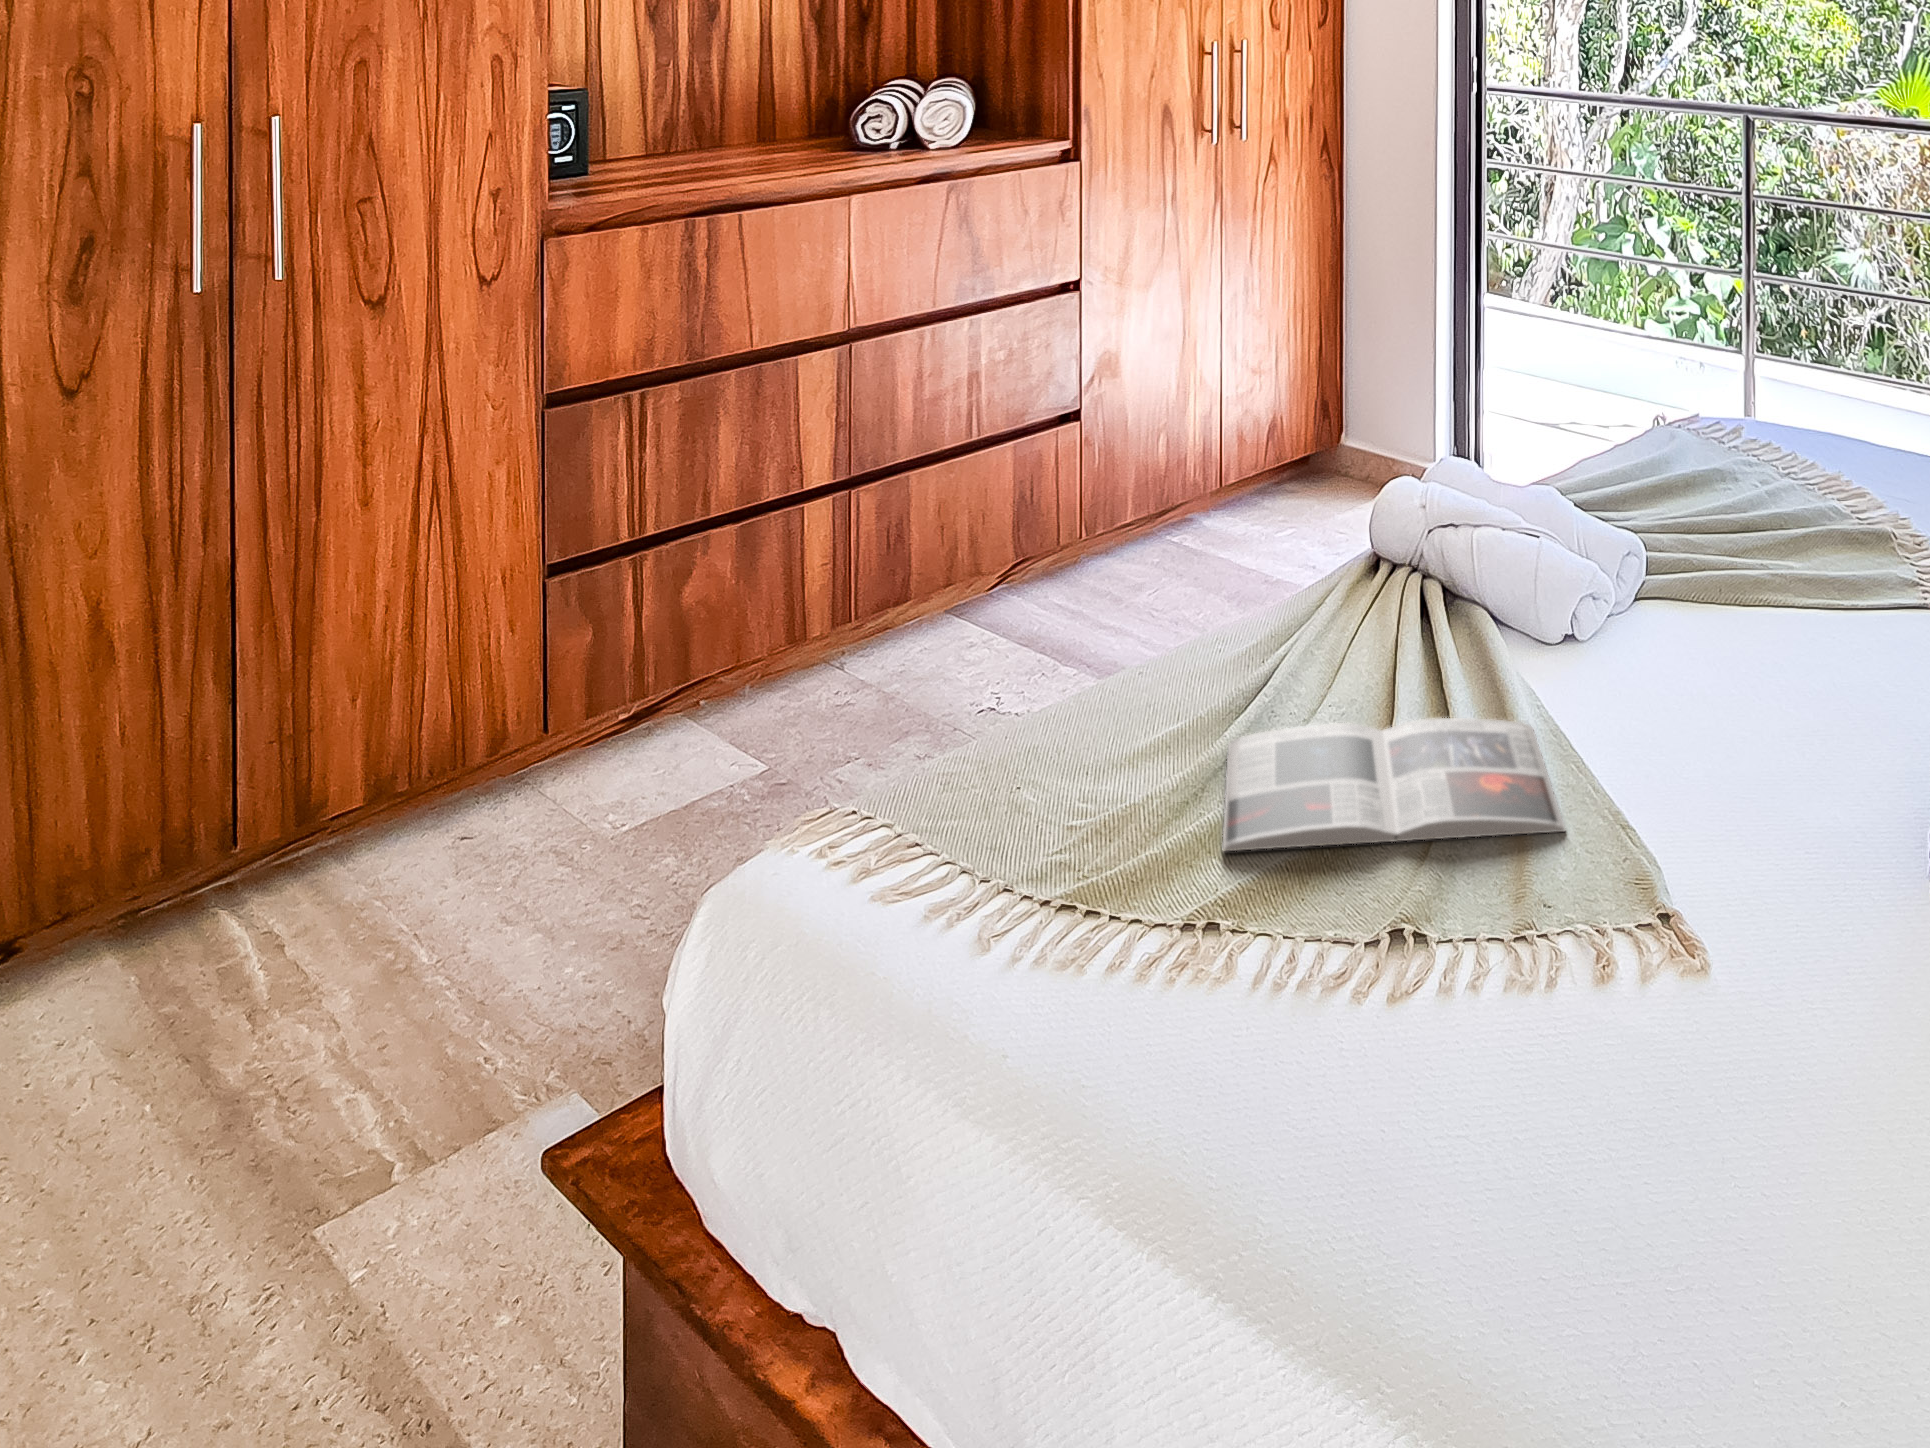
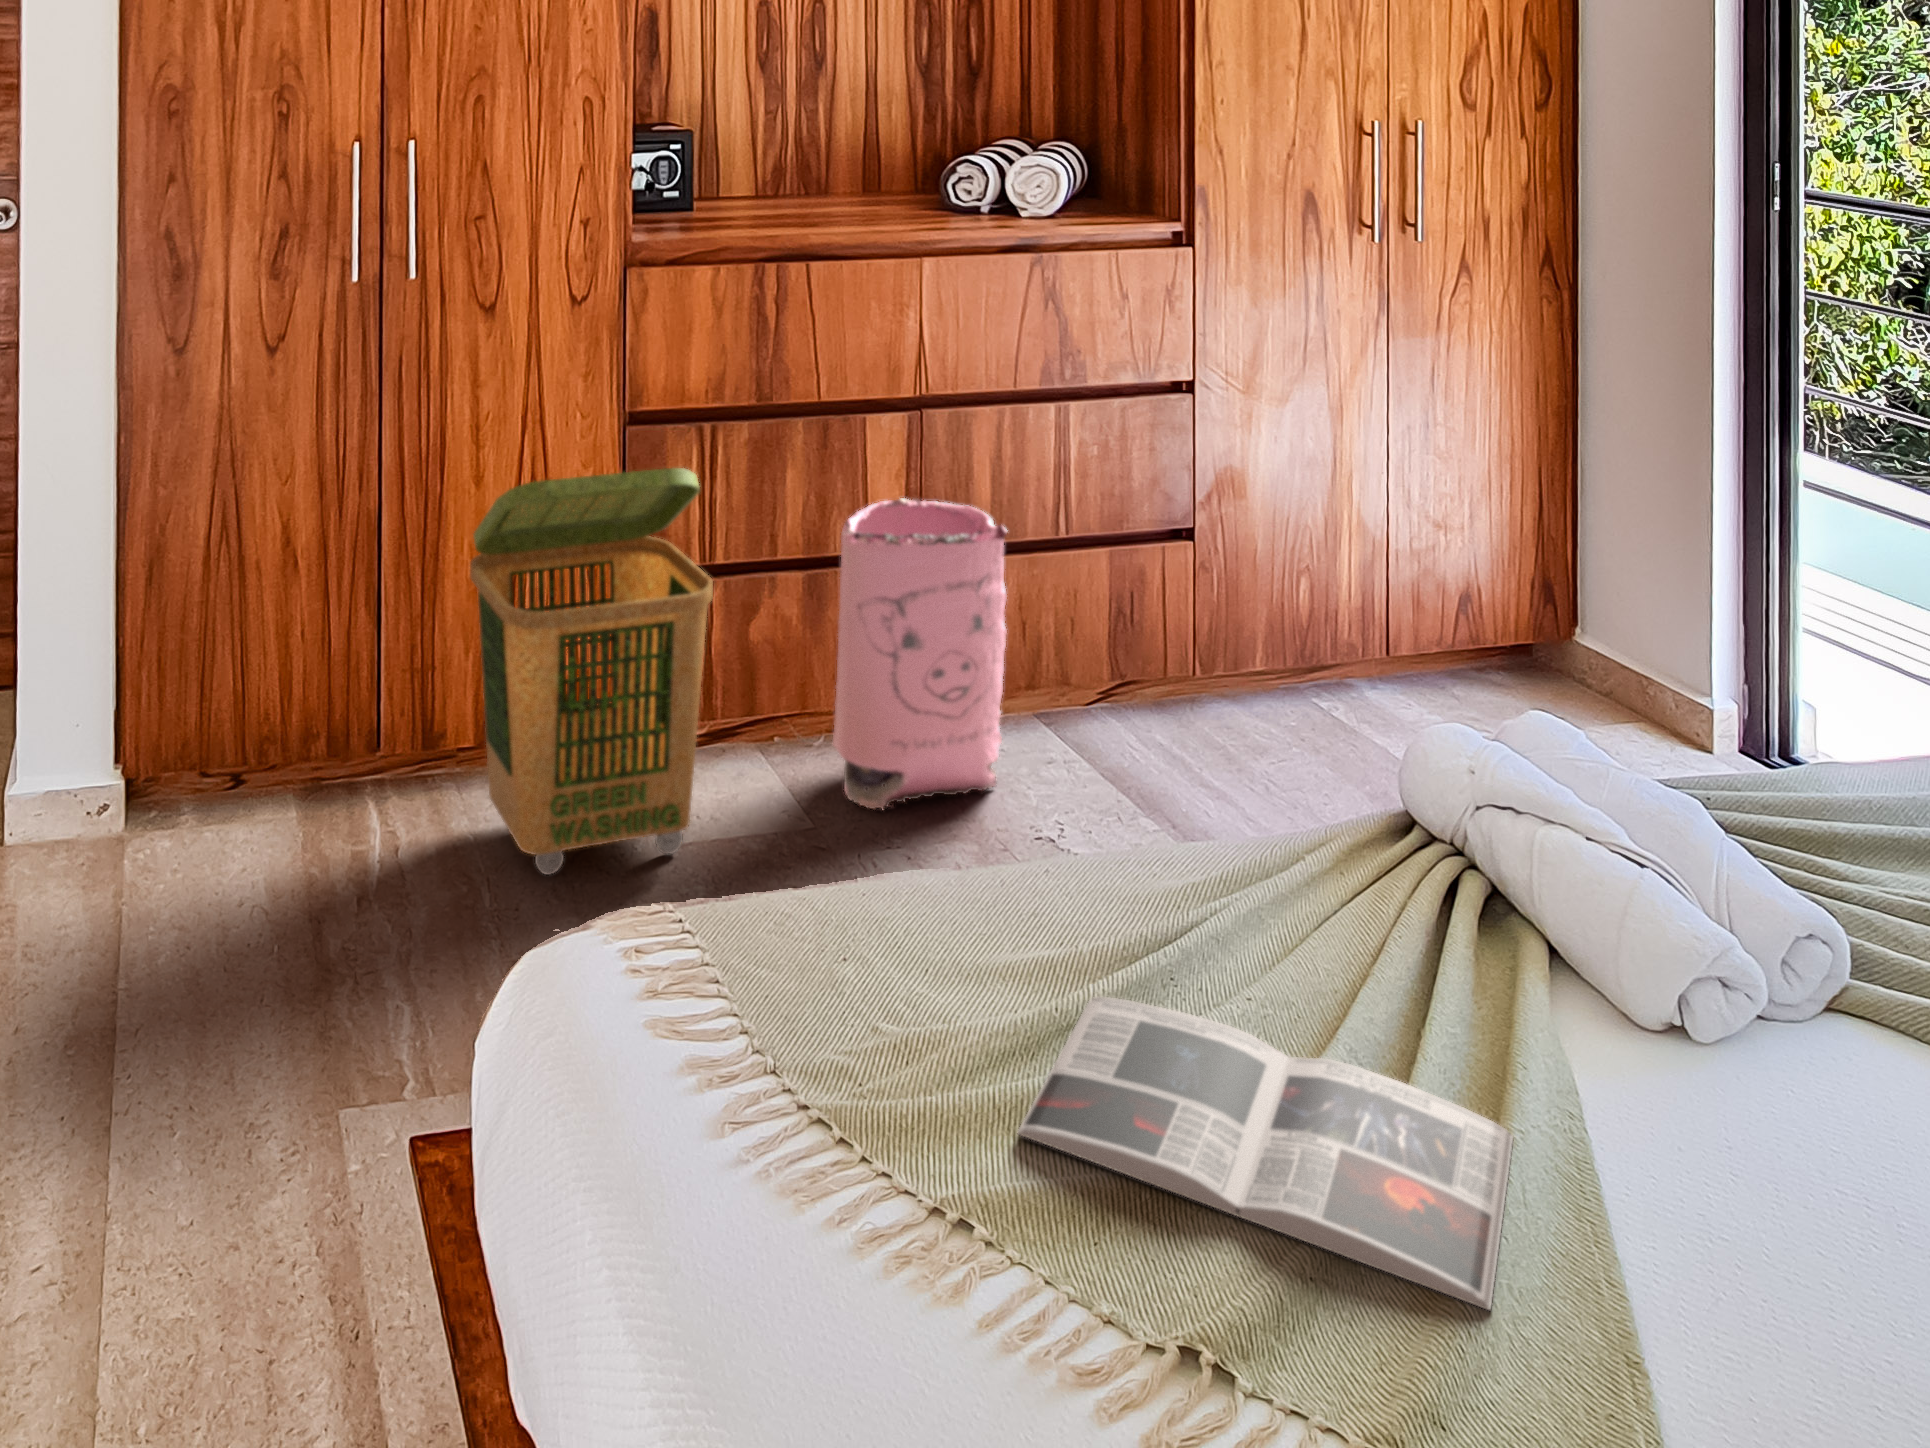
bag: none [778,422,942,730] -> present [833,498,1007,809]
laundry basket: none [364,432,671,900] -> present [470,468,713,875]

